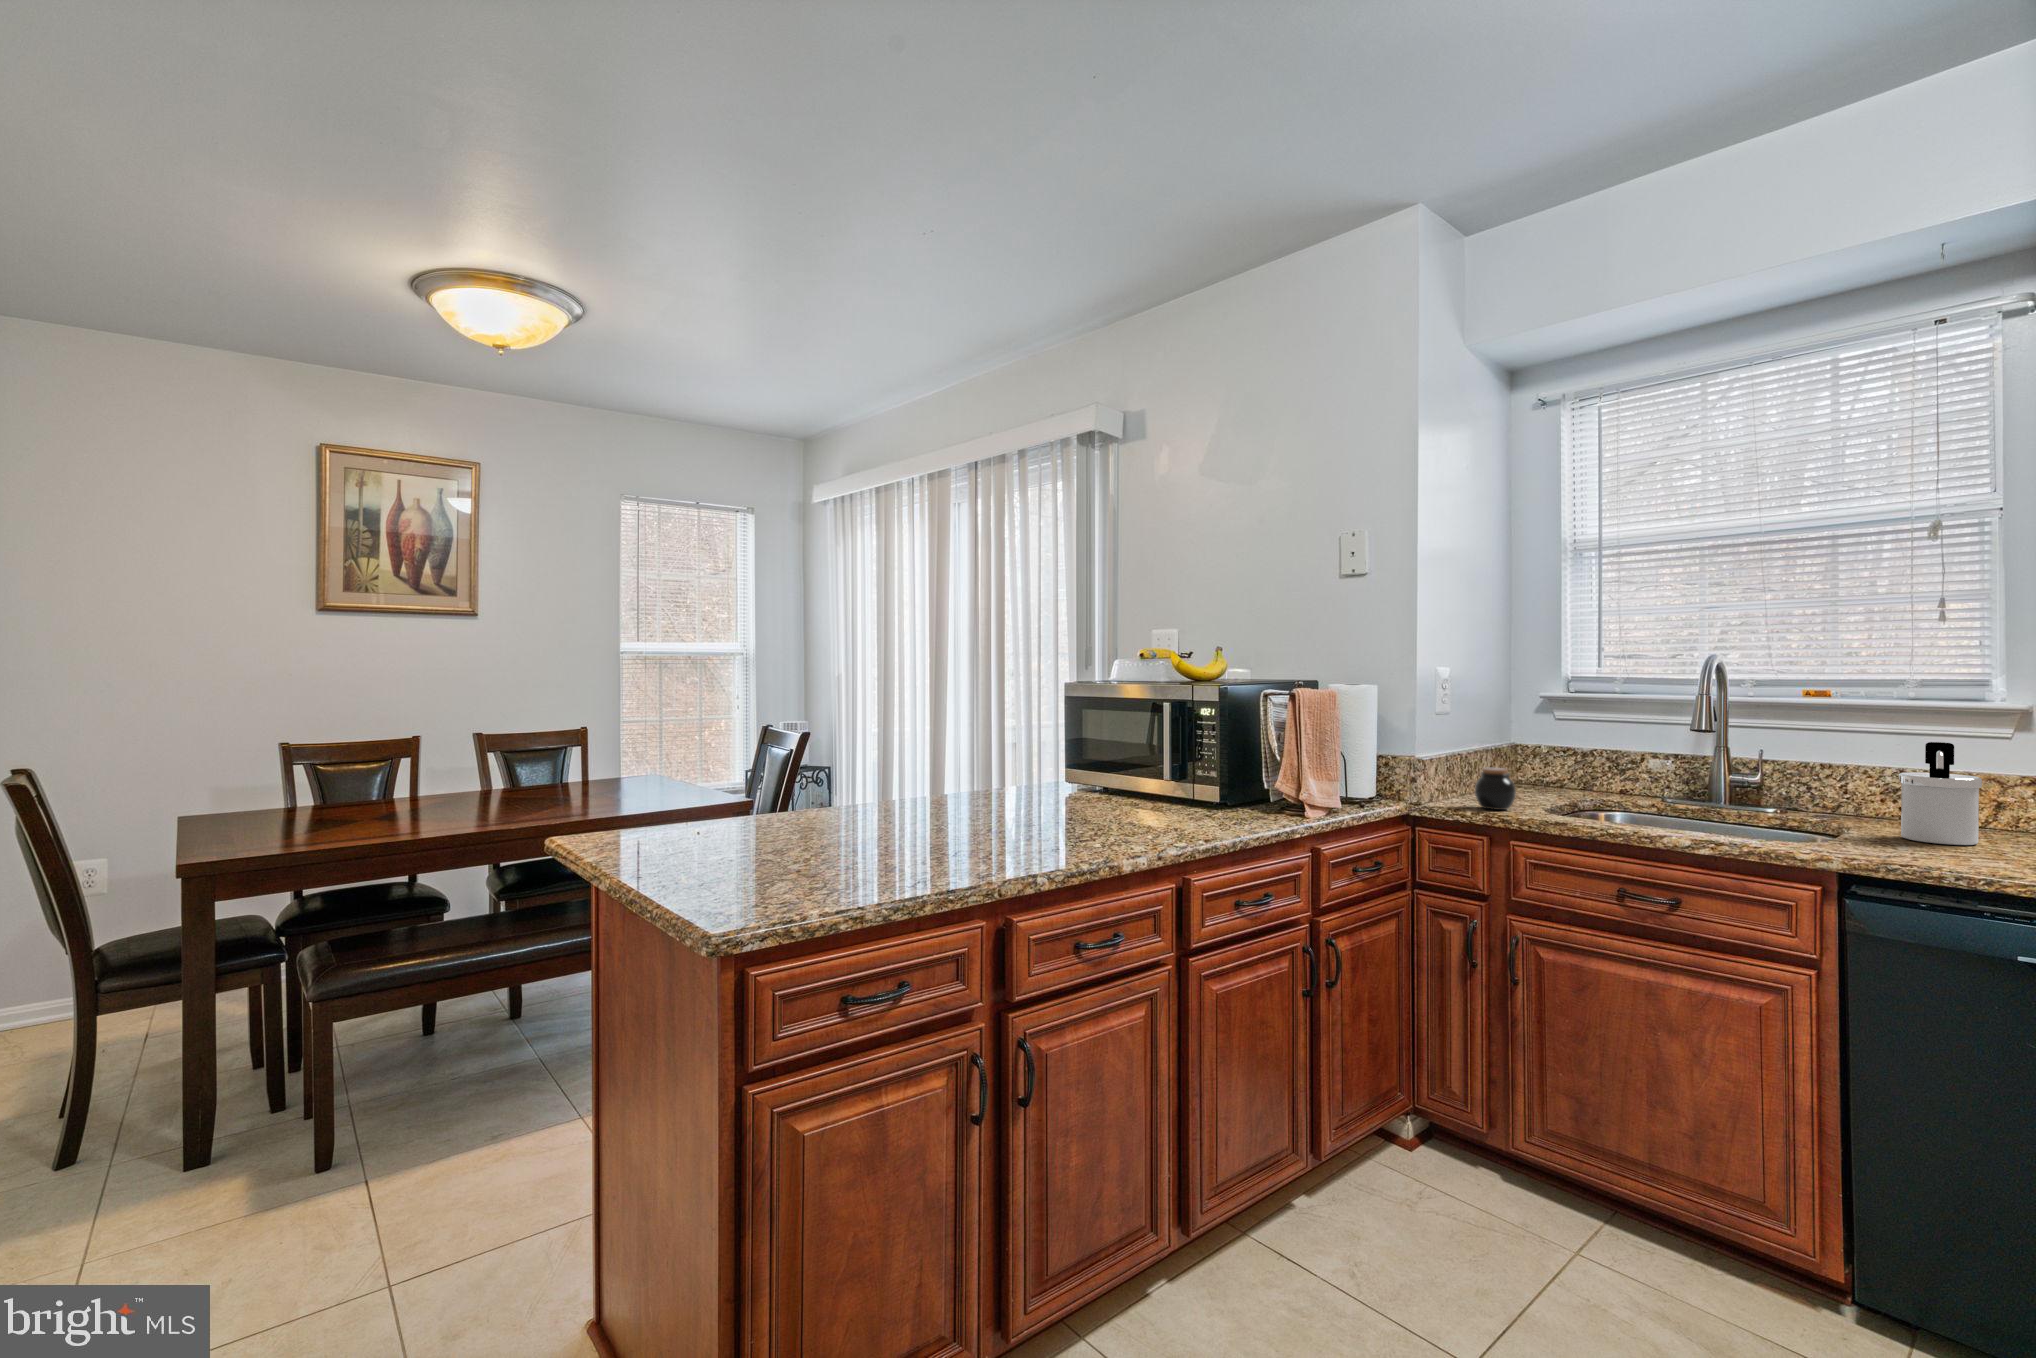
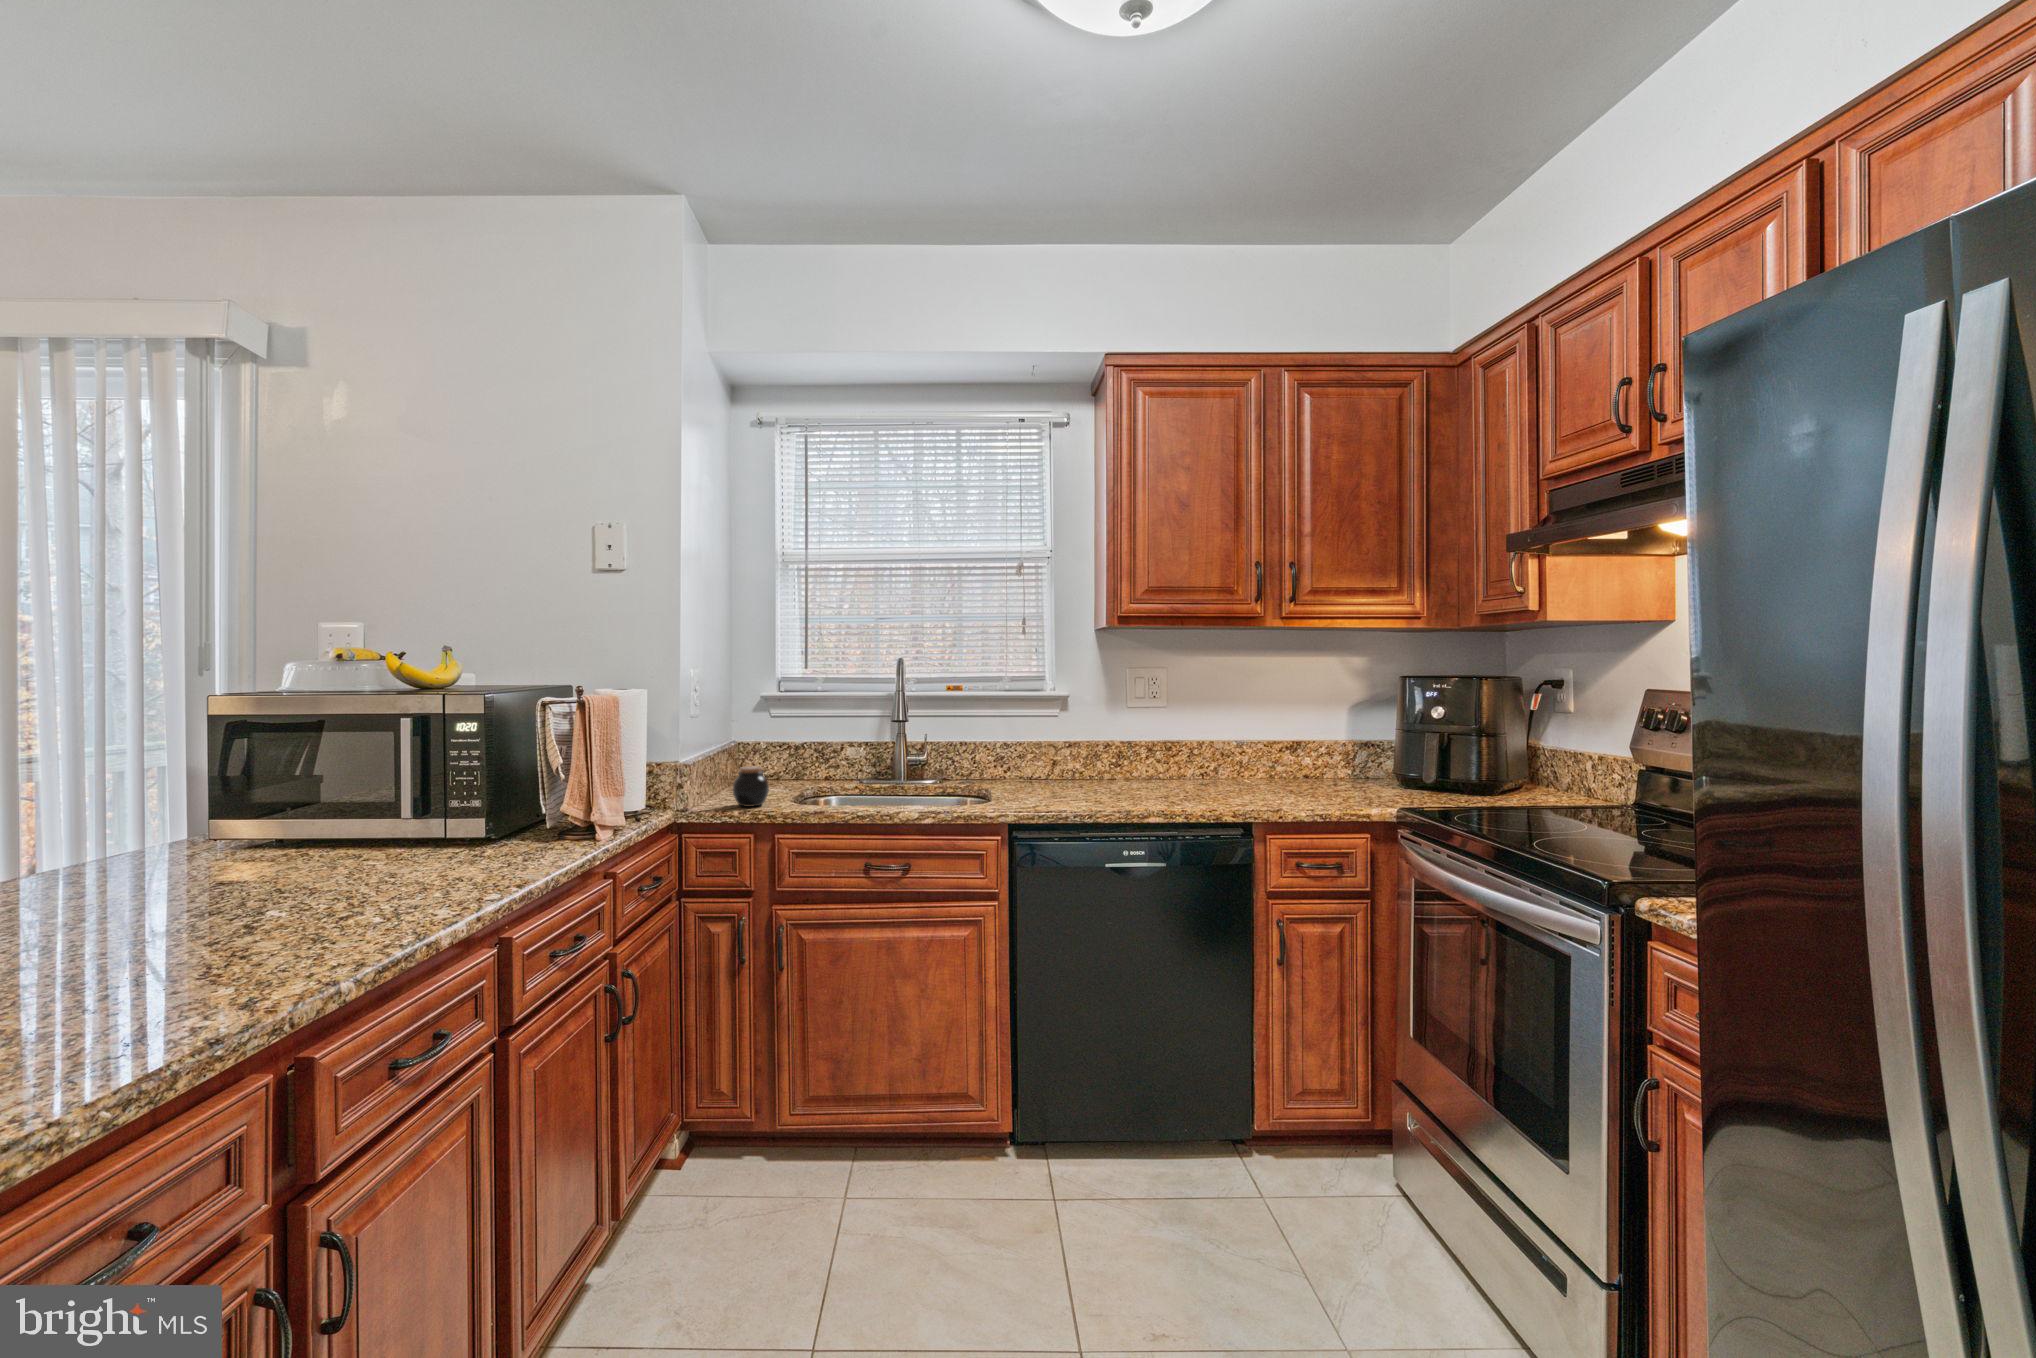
soap dispenser: present [1899,742,1982,845] -> none [1019,723,1060,794]

